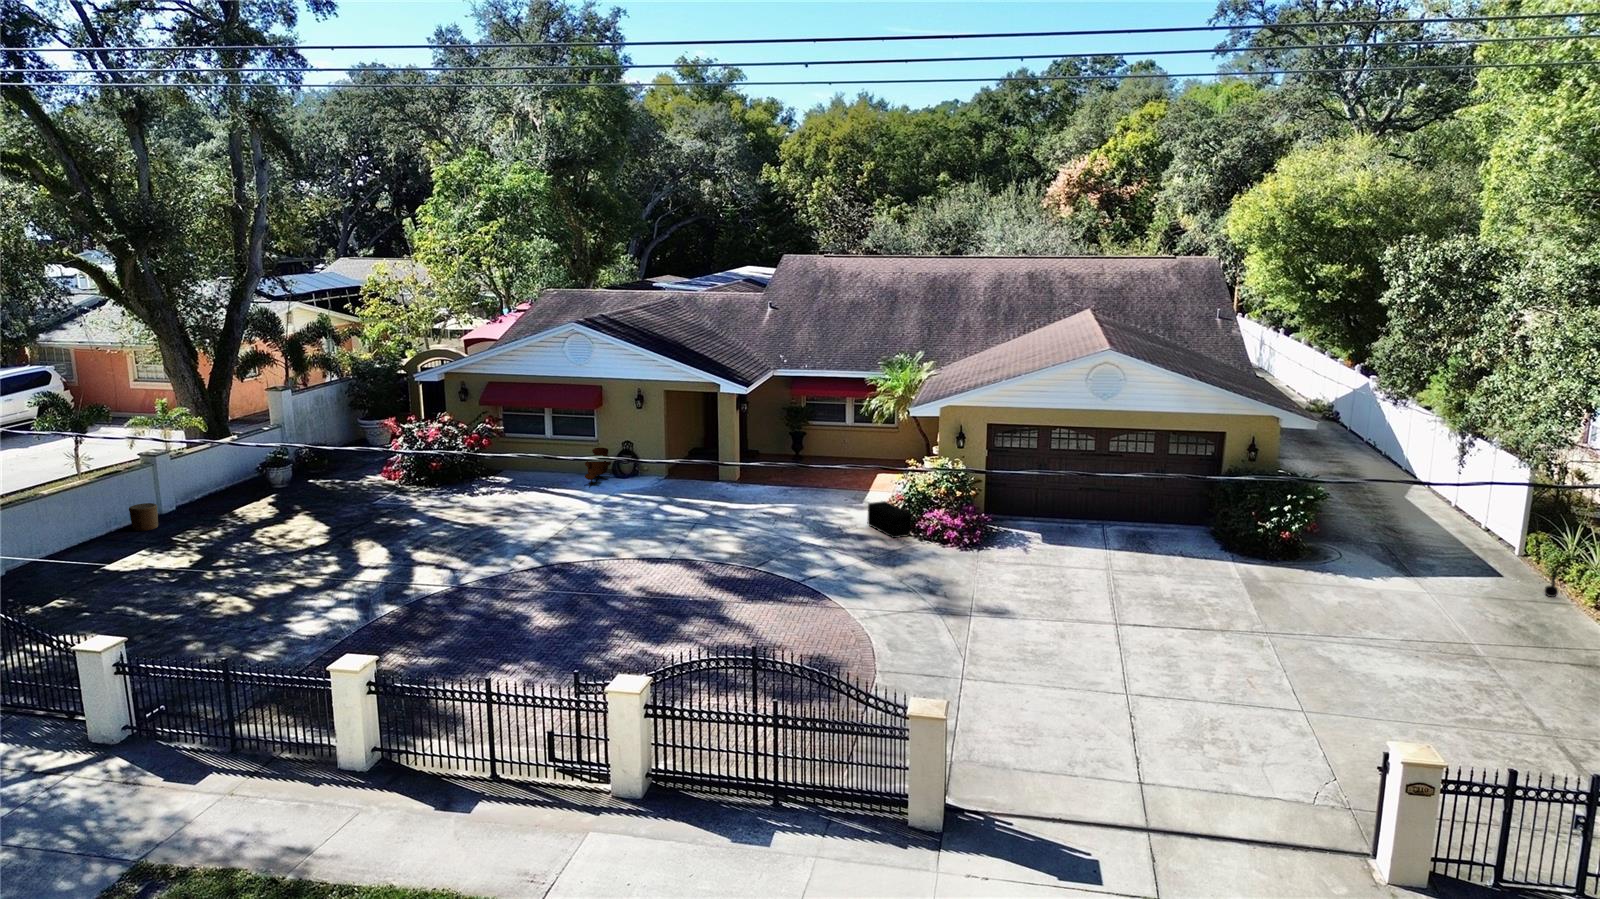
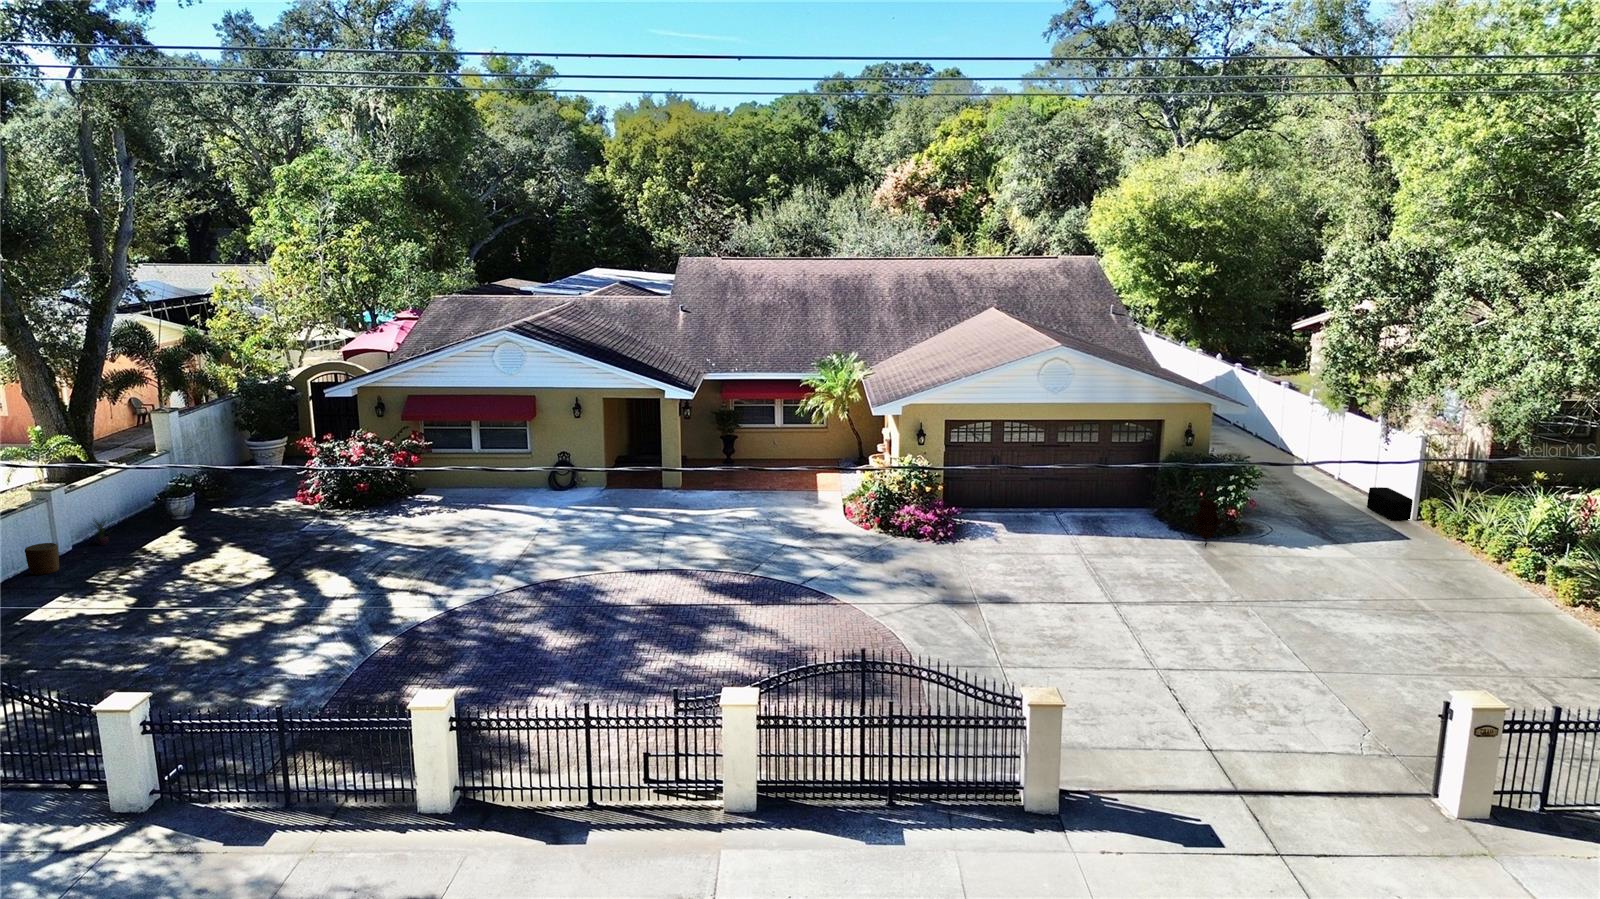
lounge chair: present [585,447,611,487] -> present [1192,500,1224,545]
storage bench: present [868,501,911,538] -> present [1367,487,1413,521]
decorative plant: present [1545,565,1561,597] -> present [94,520,109,546]

